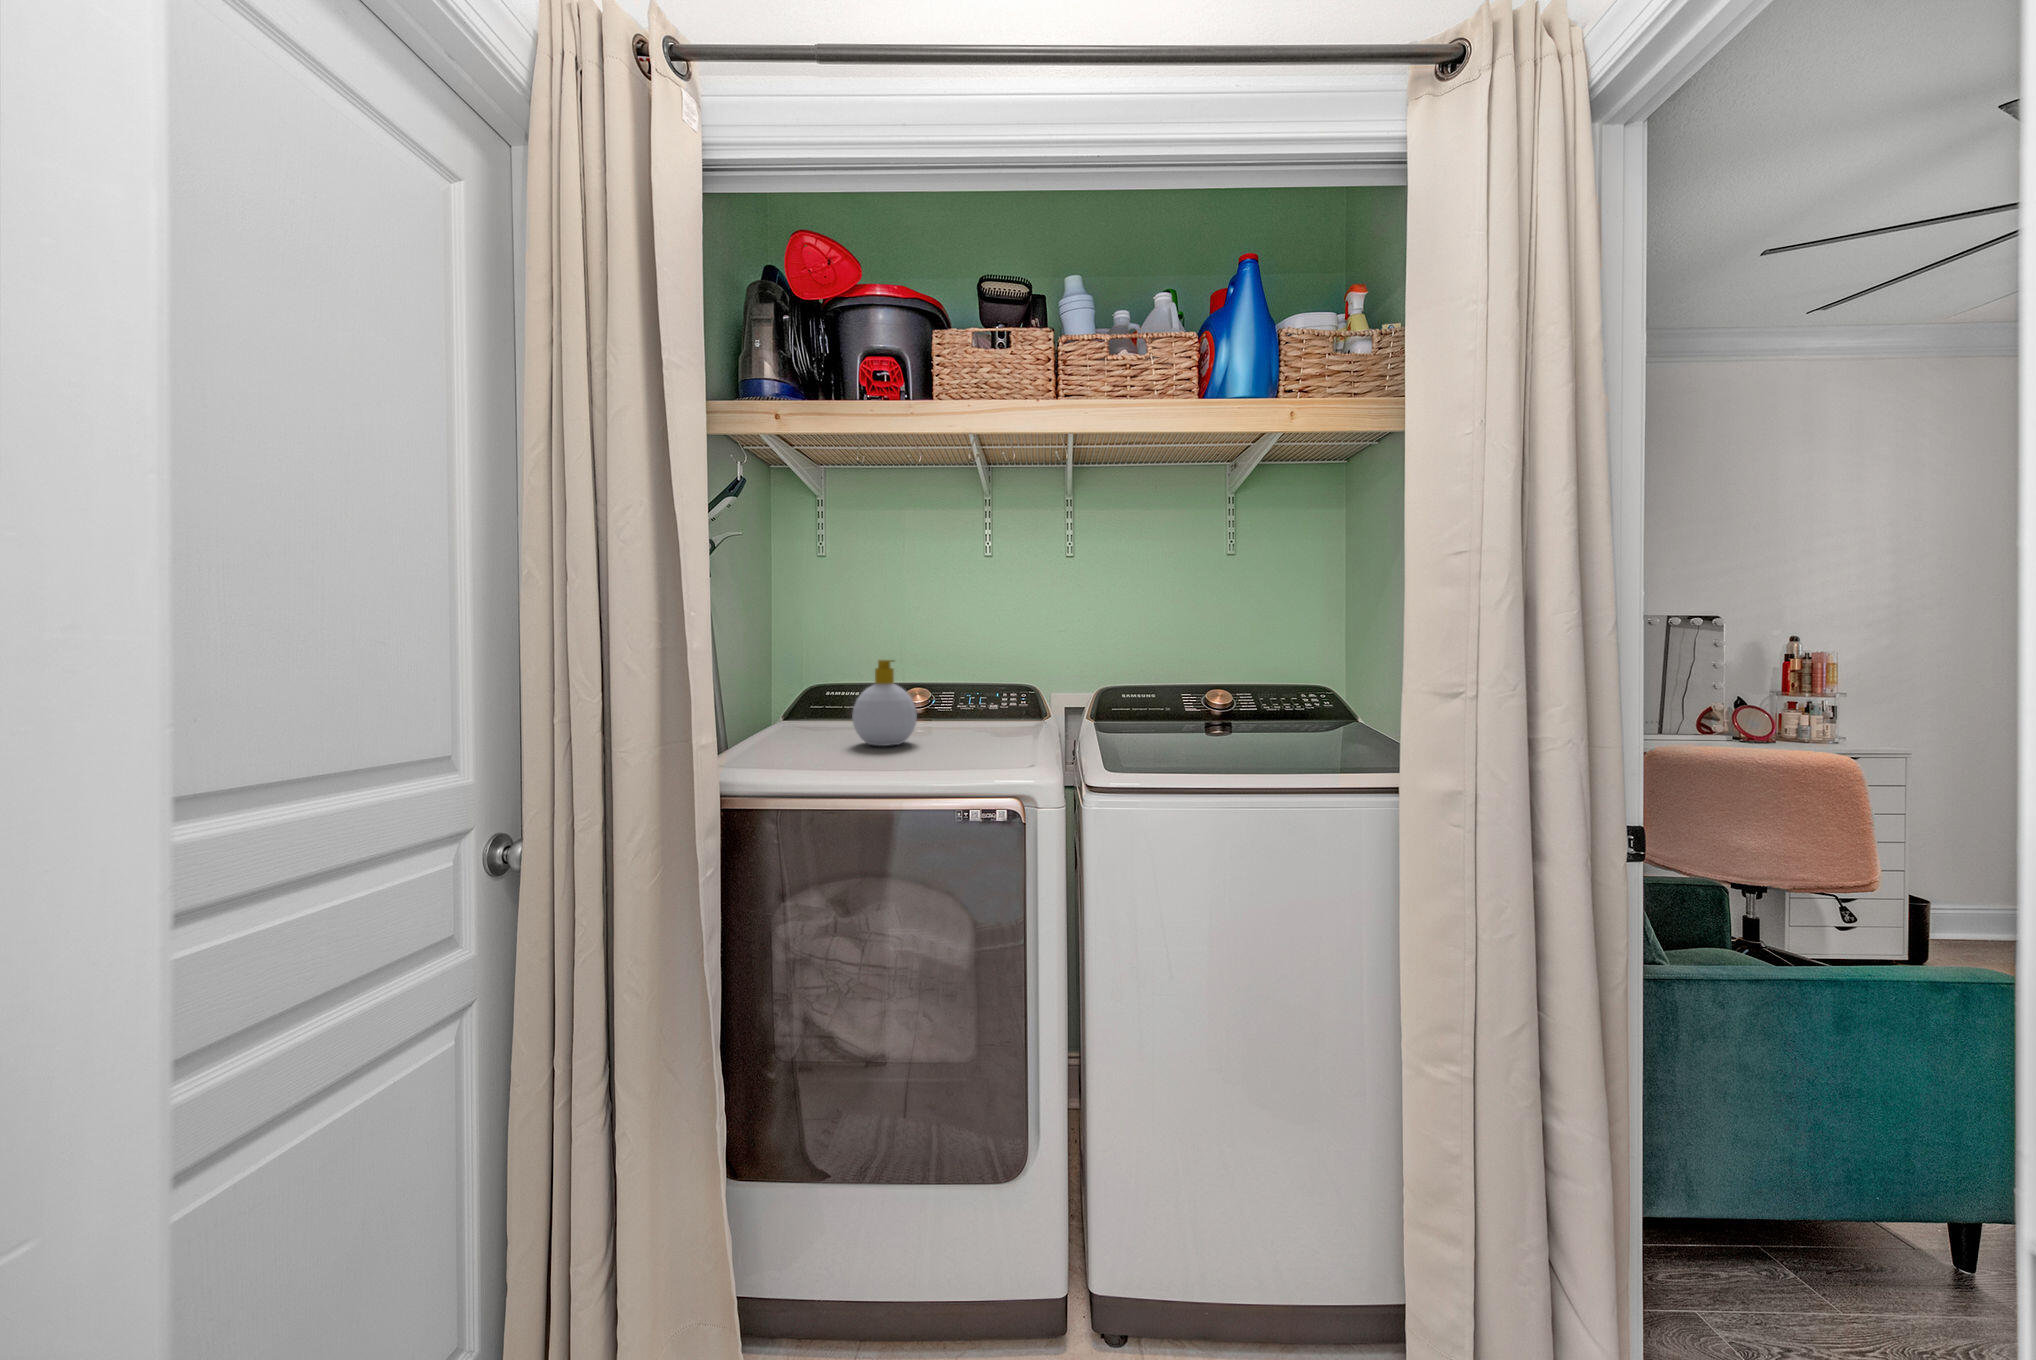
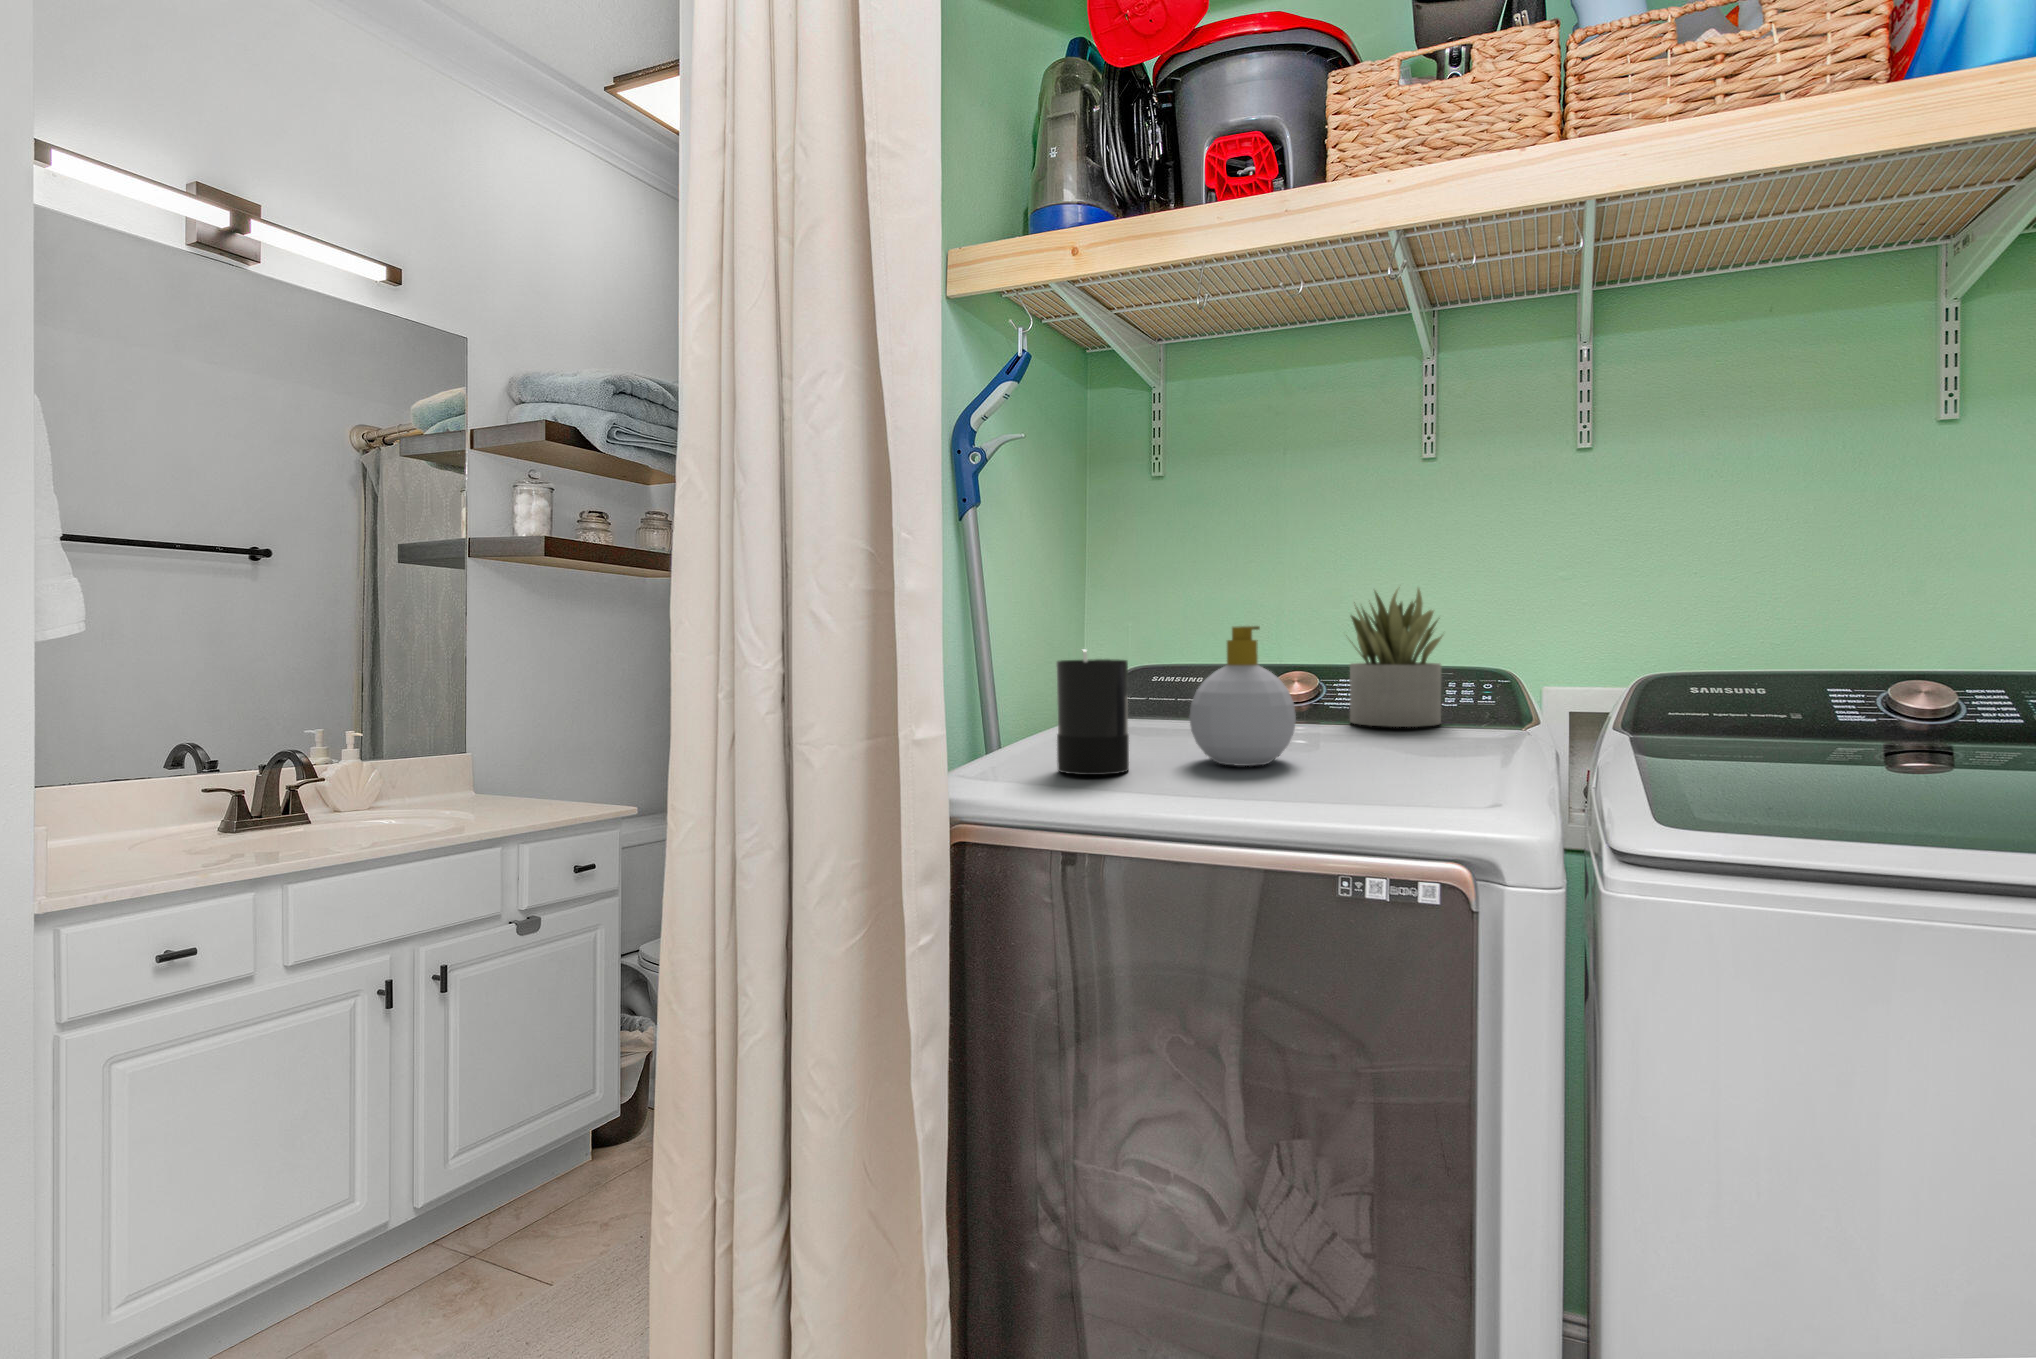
succulent plant: none [944,633,1004,721] -> present [1350,589,1443,727]
candle: none [767,674,815,754] -> present [1056,649,1129,775]

